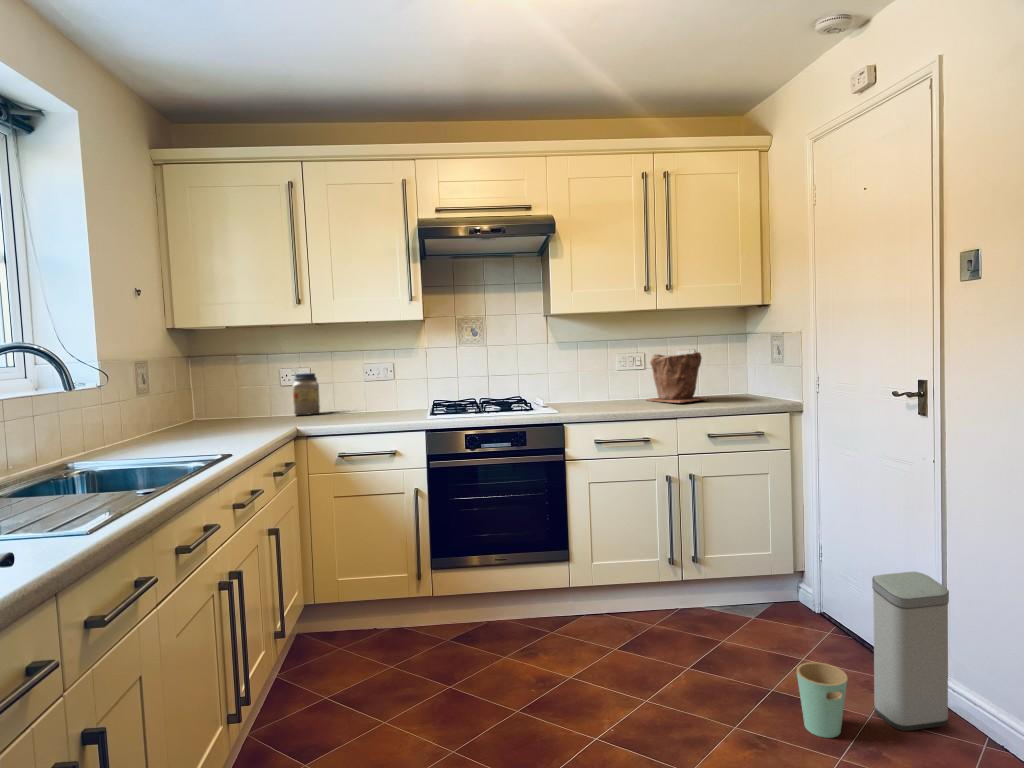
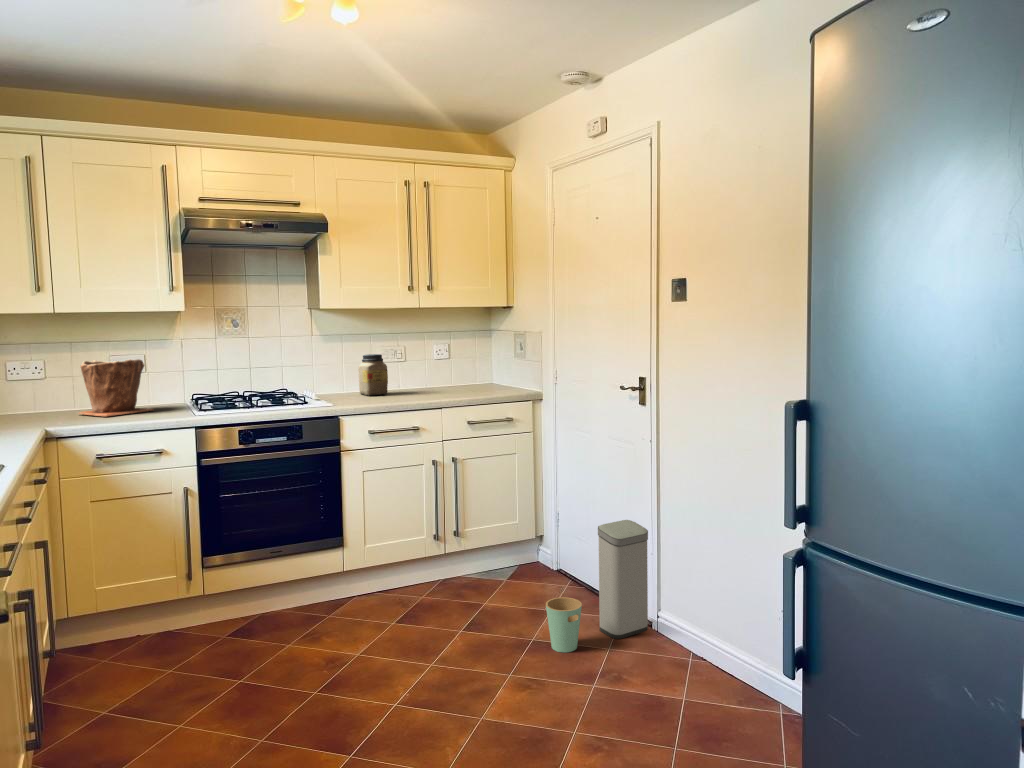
plant pot: present [646,352,709,403] -> present [78,359,153,416]
jar: present [292,373,320,416] -> present [358,354,388,396]

